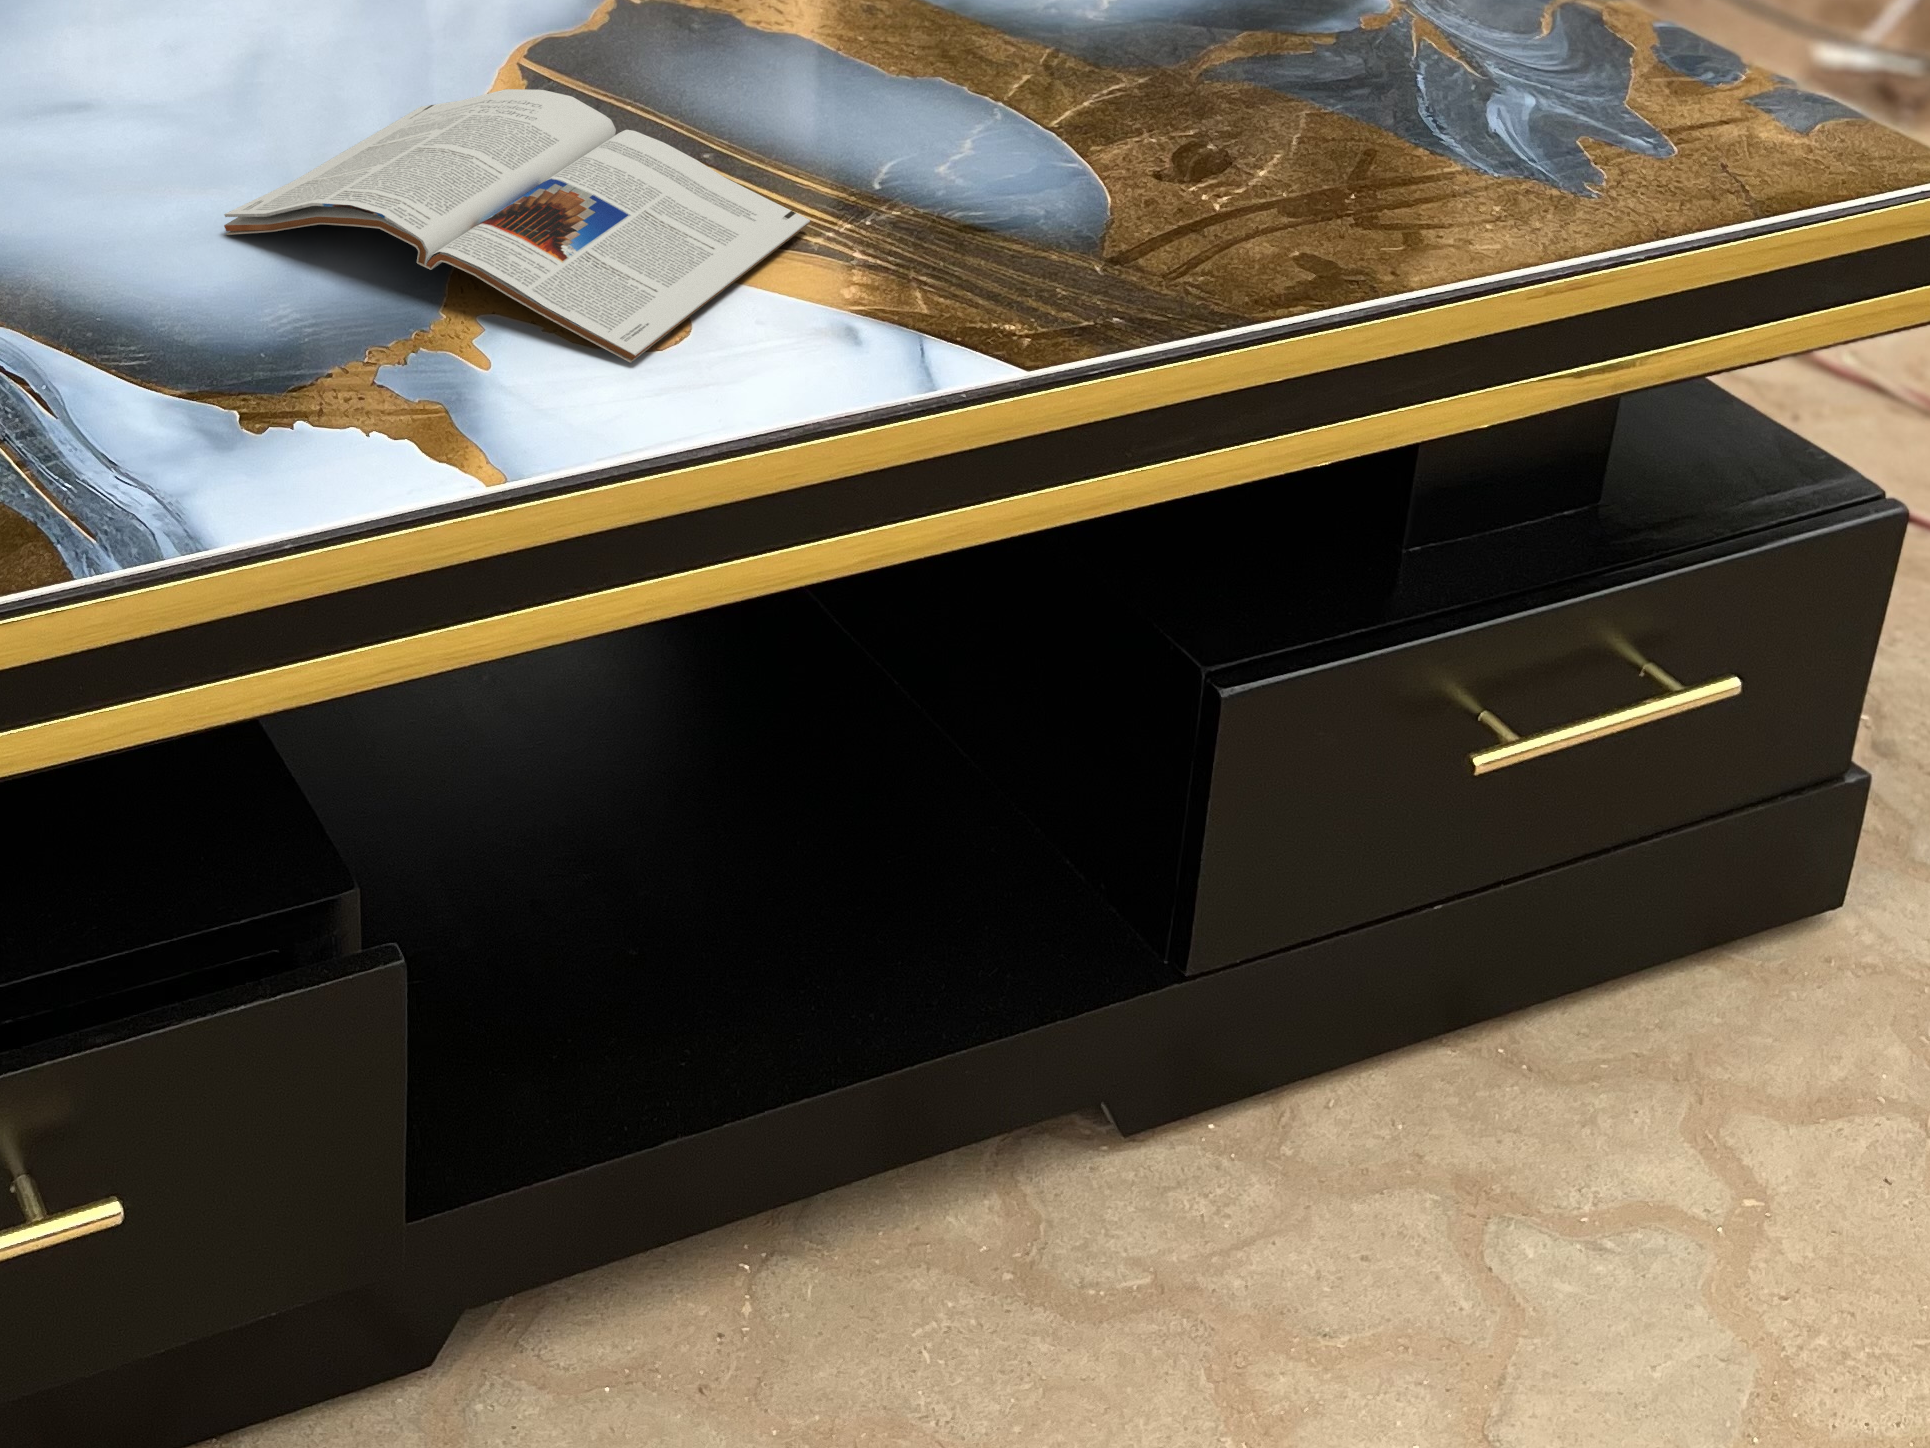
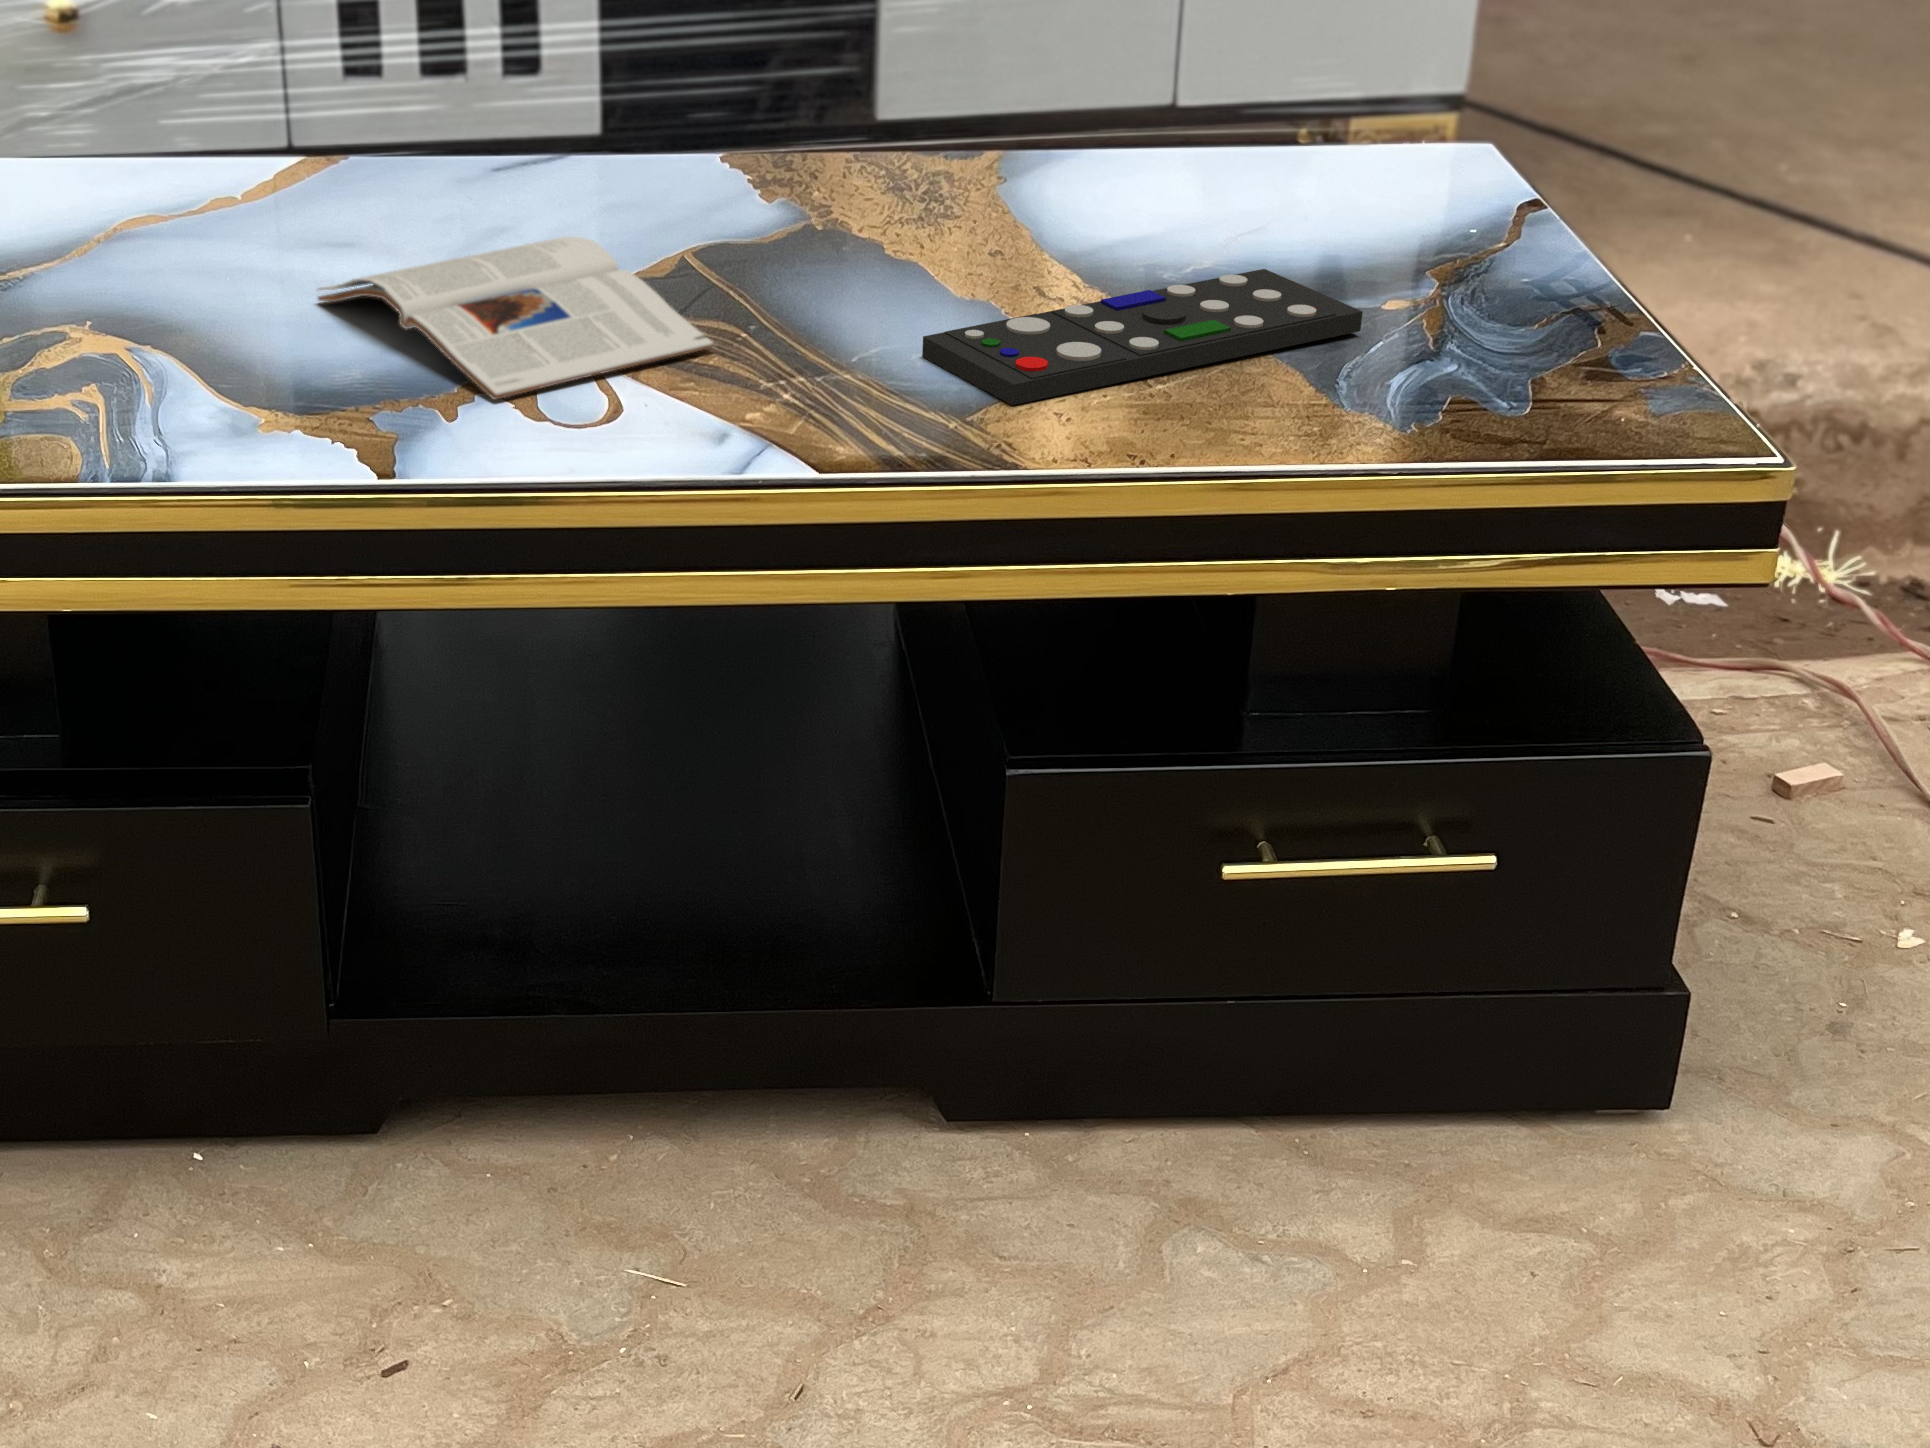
remote control: none [1052,12,1469,255] -> present [922,269,1363,405]

